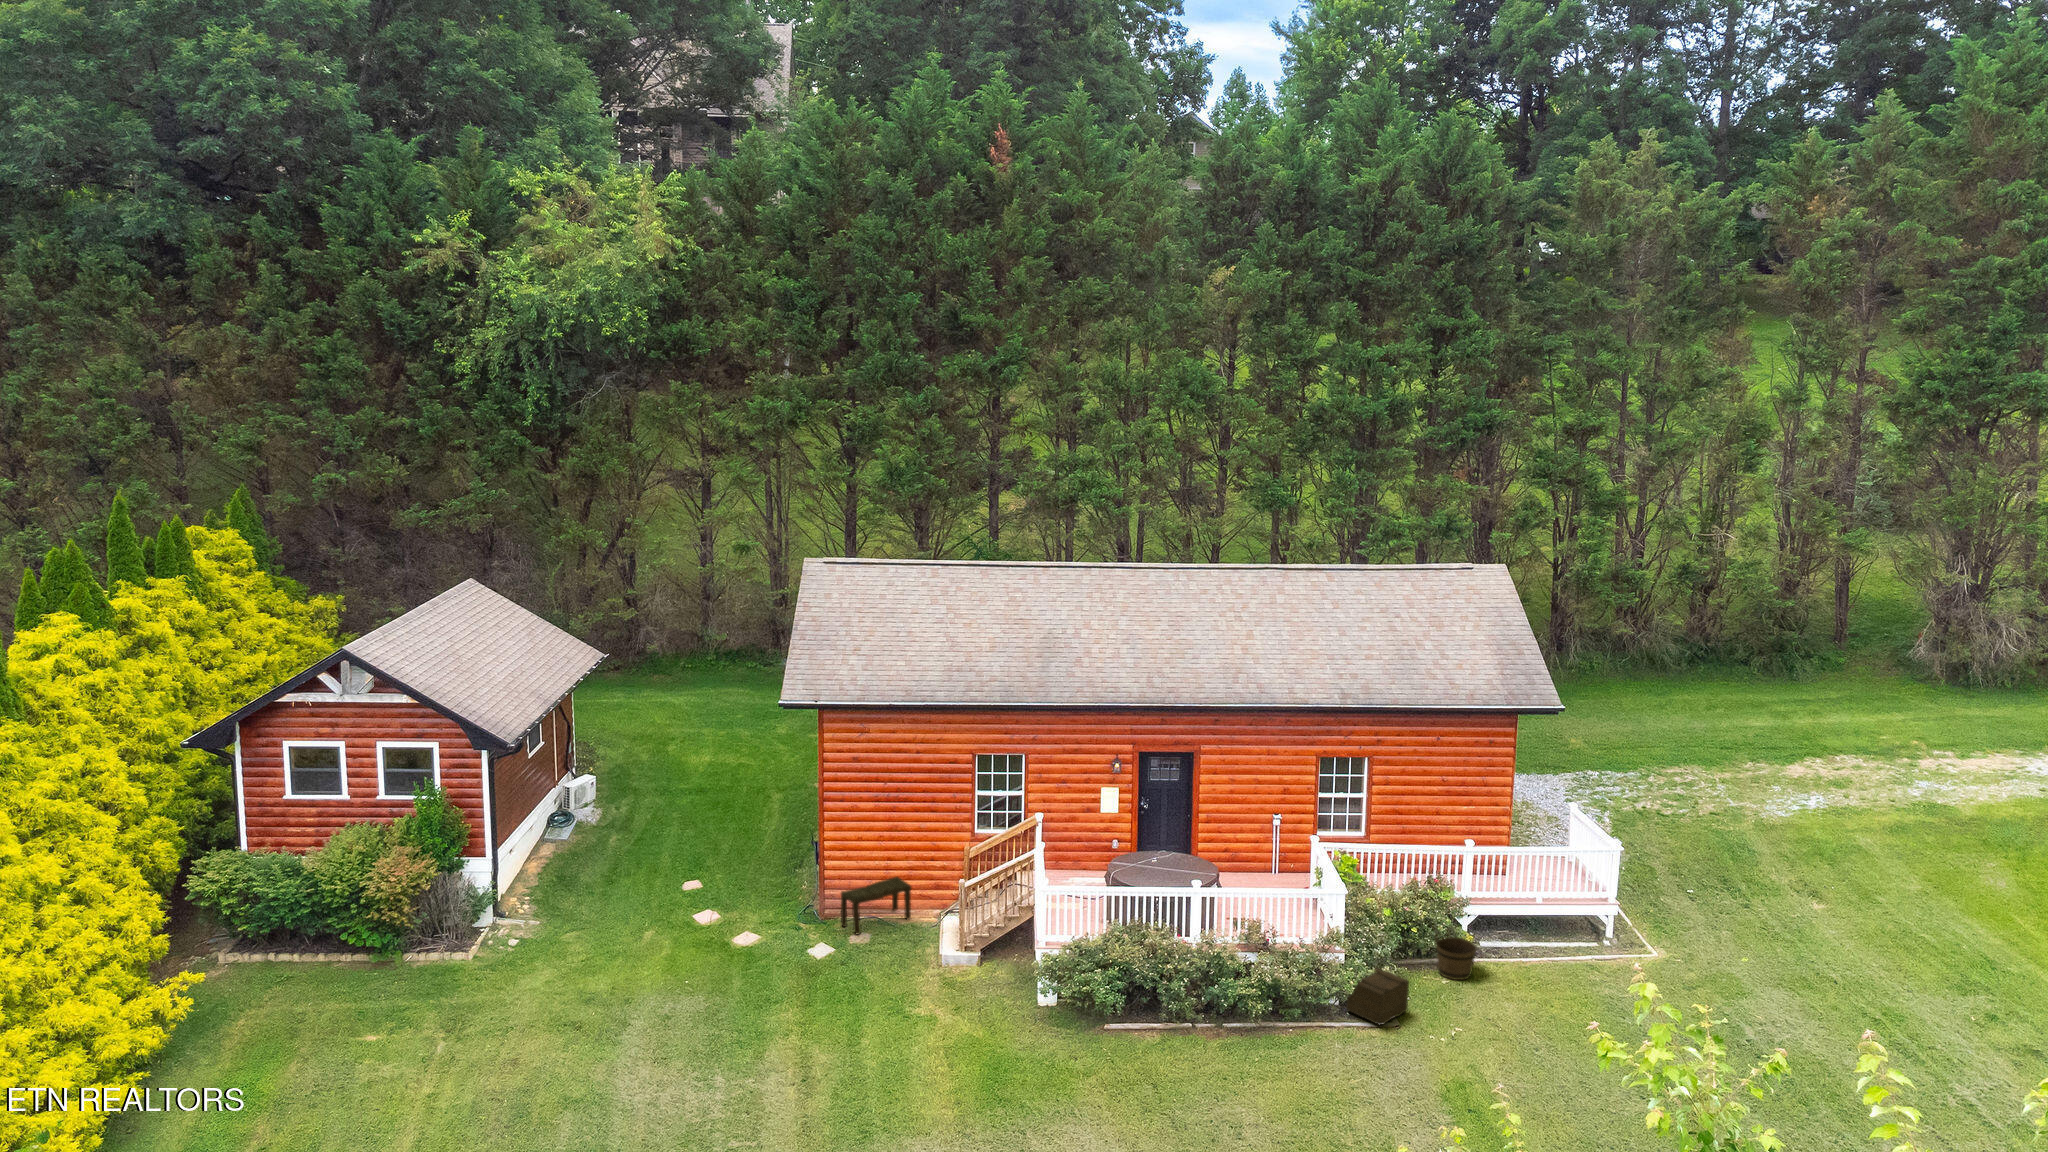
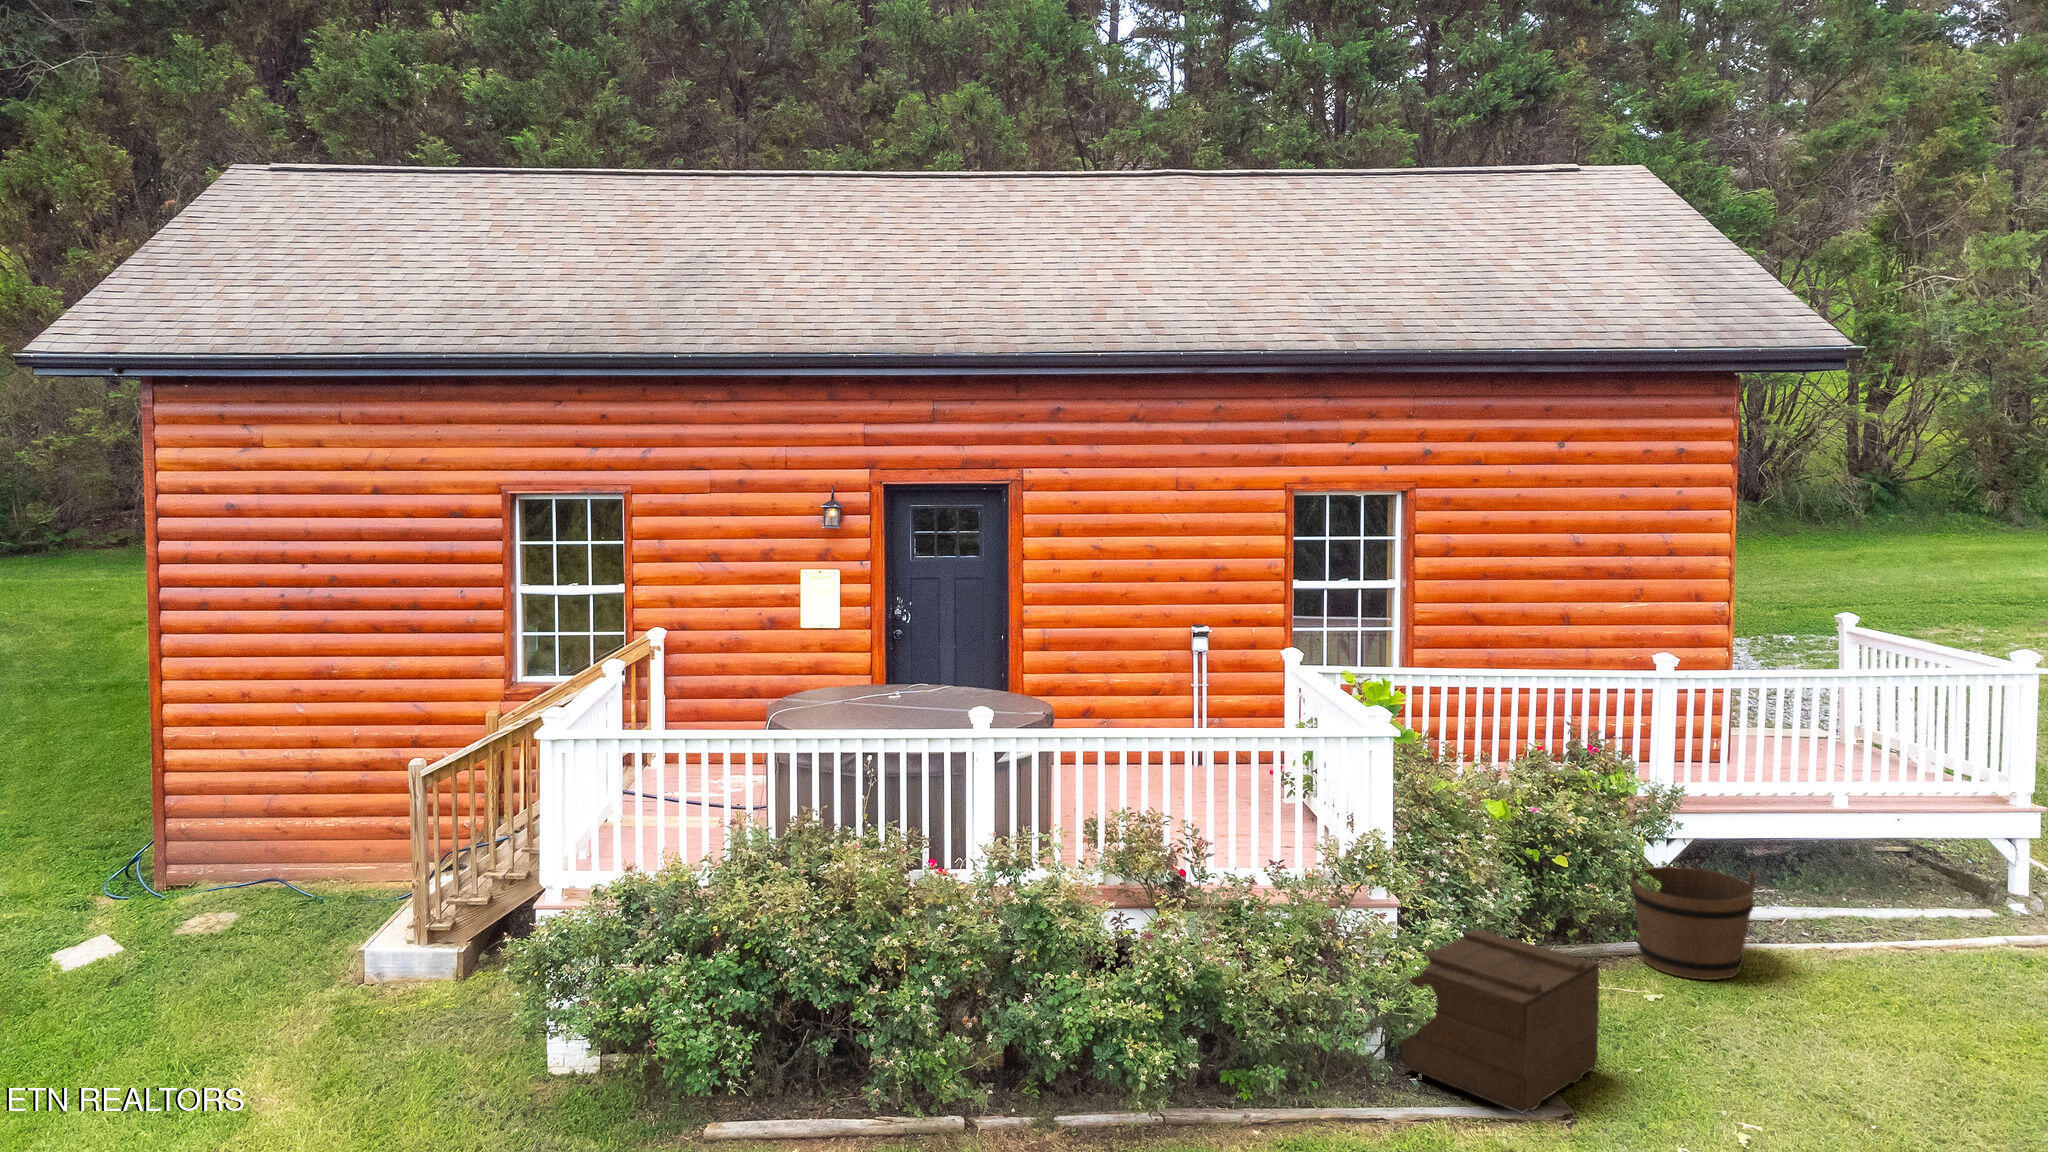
bench: present [841,877,912,934] -> none [159,784,345,909]

